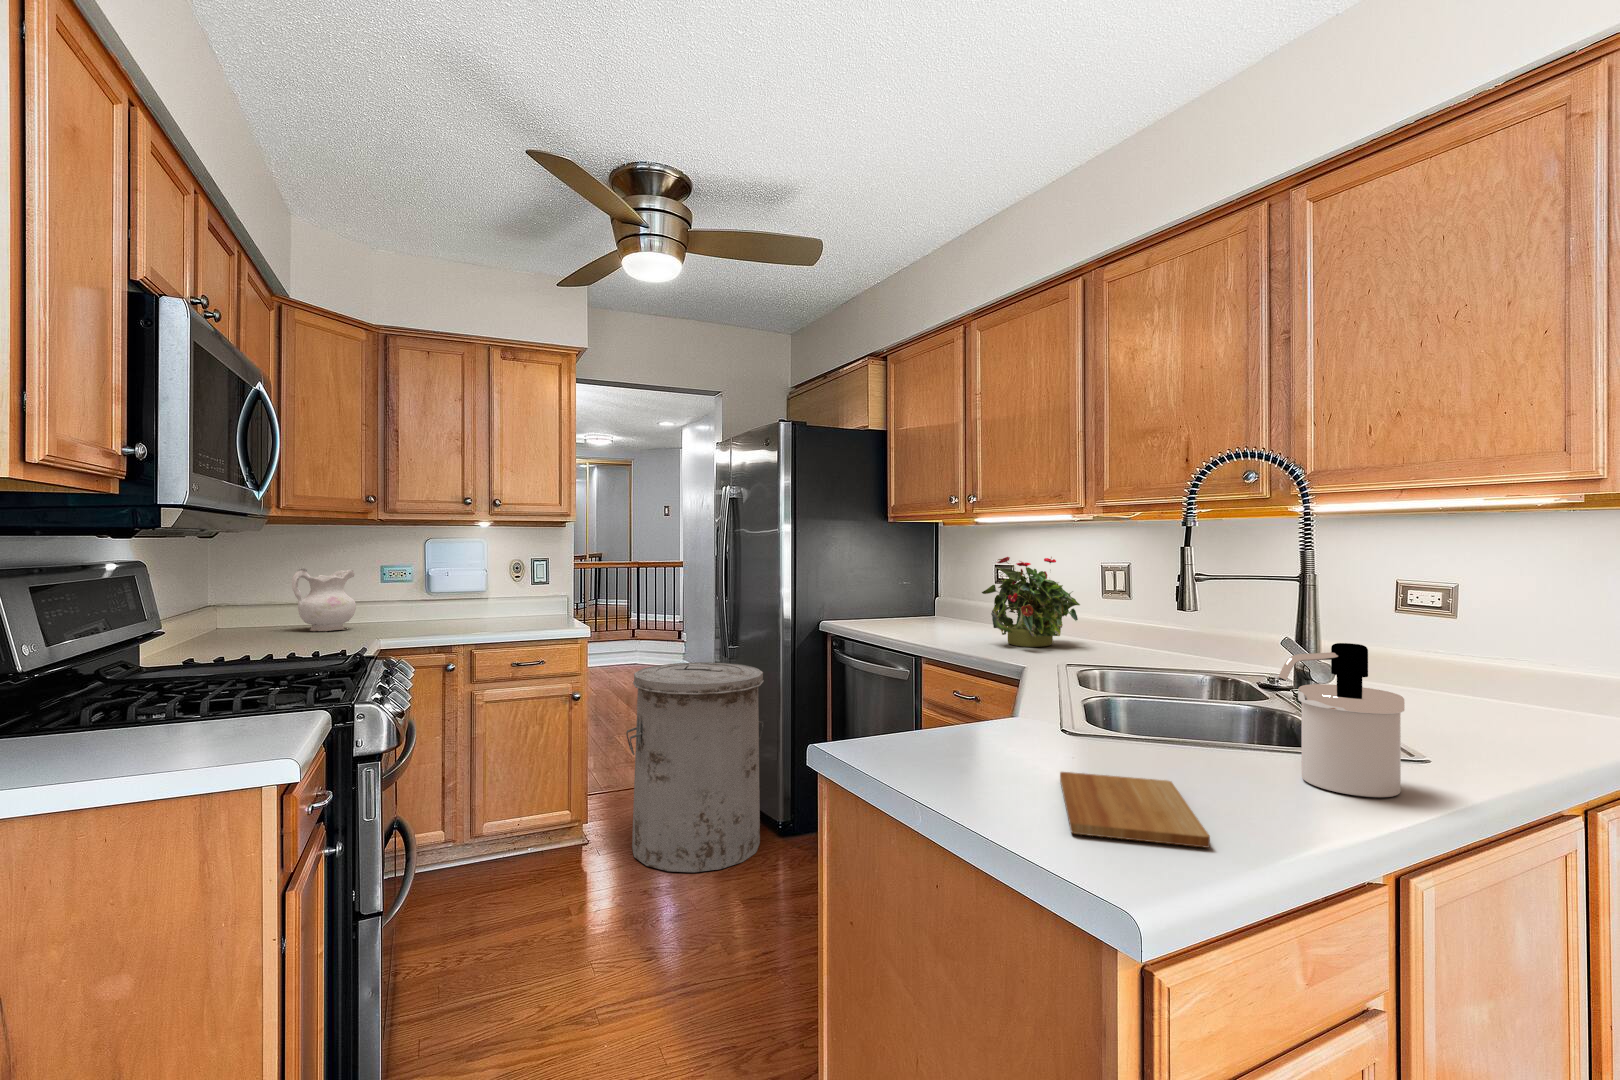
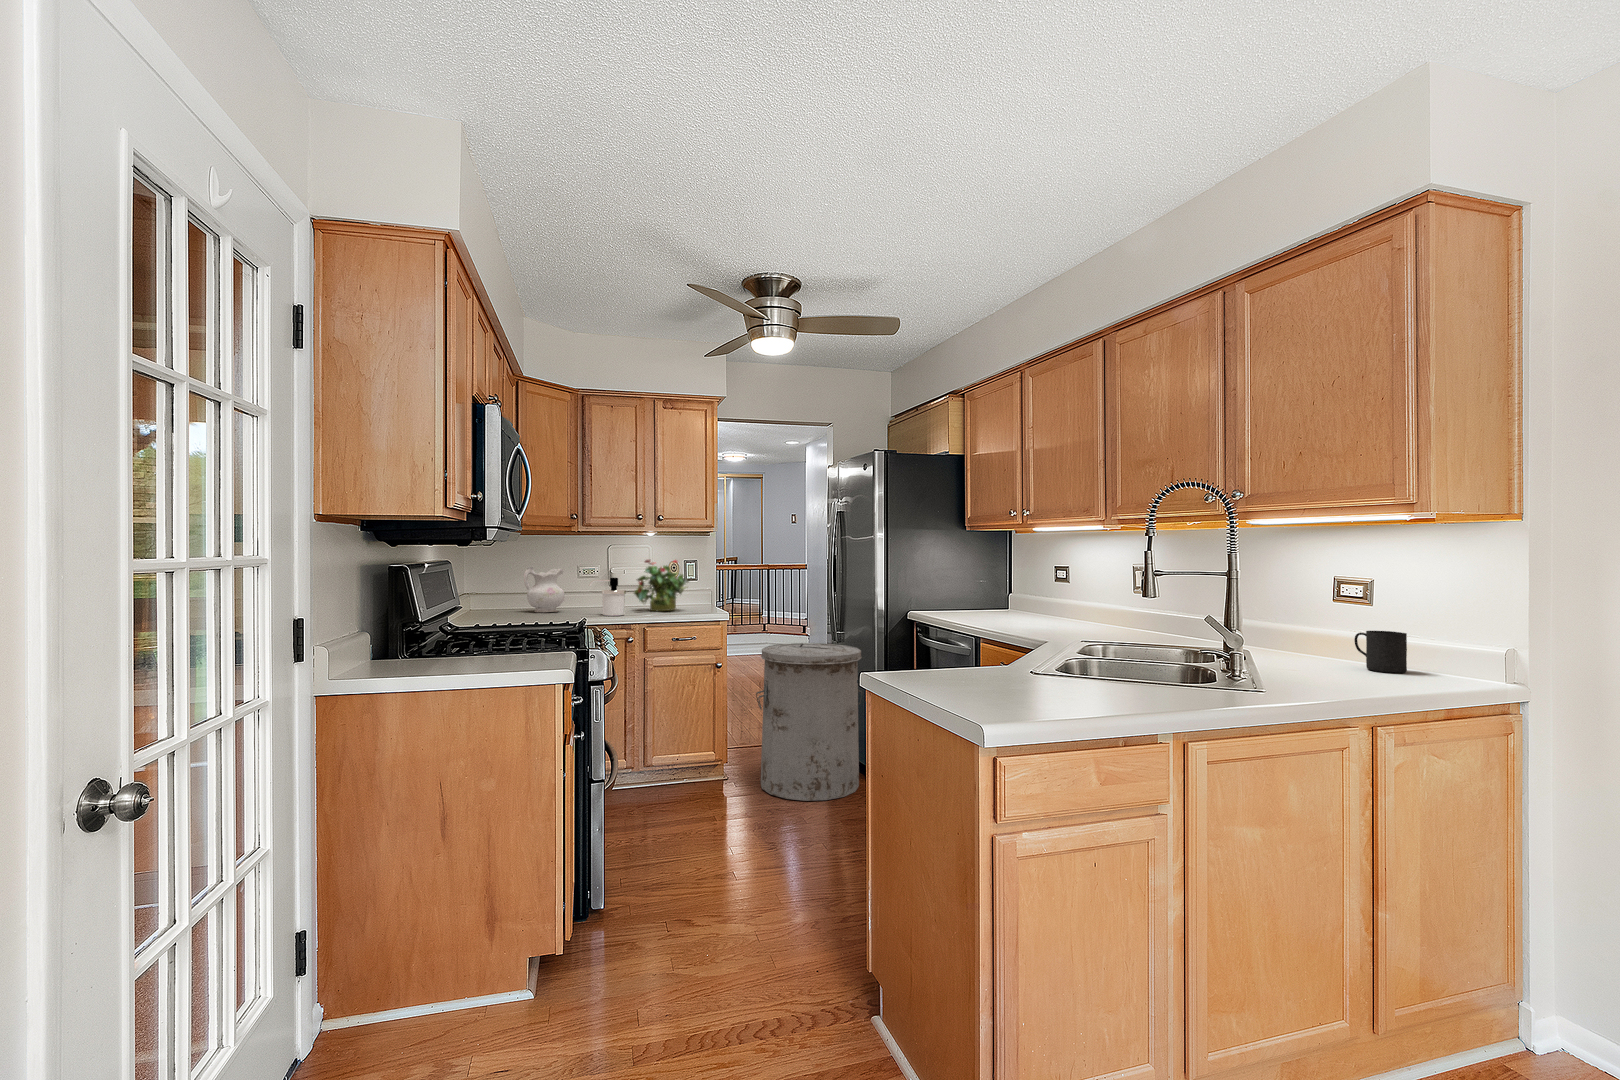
potted plant: present [982,557,1080,647] -> present [634,560,689,611]
soap dispenser: present [1278,643,1405,797] -> present [589,578,626,616]
mug: none [1457,653,1533,712] -> present [1354,631,1407,673]
cutting board: present [1060,772,1210,848] -> none [983,685,1064,712]

